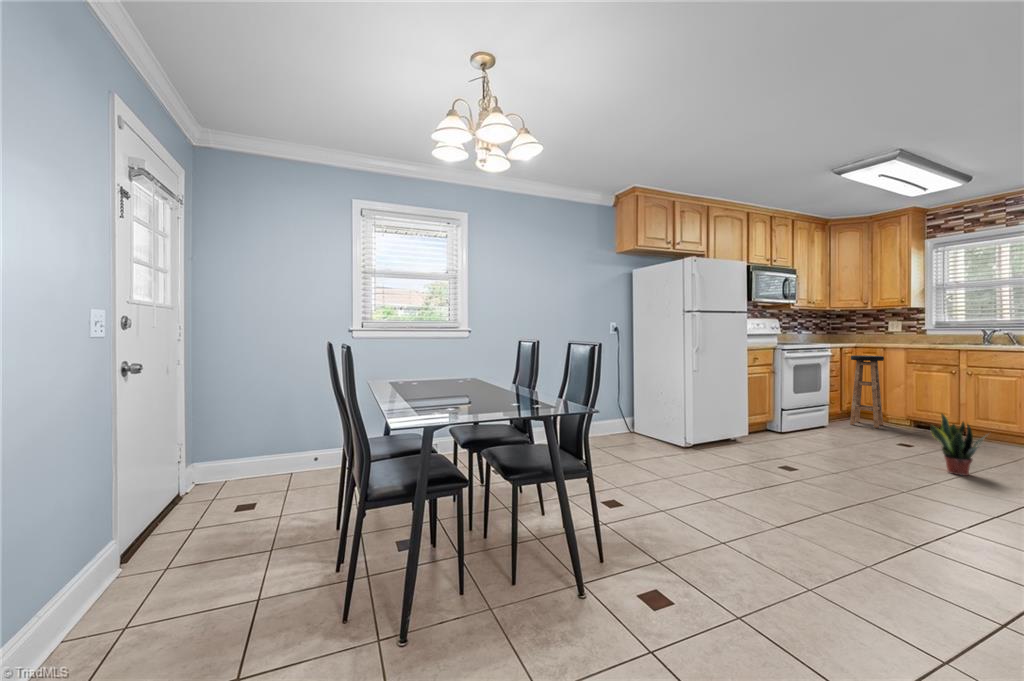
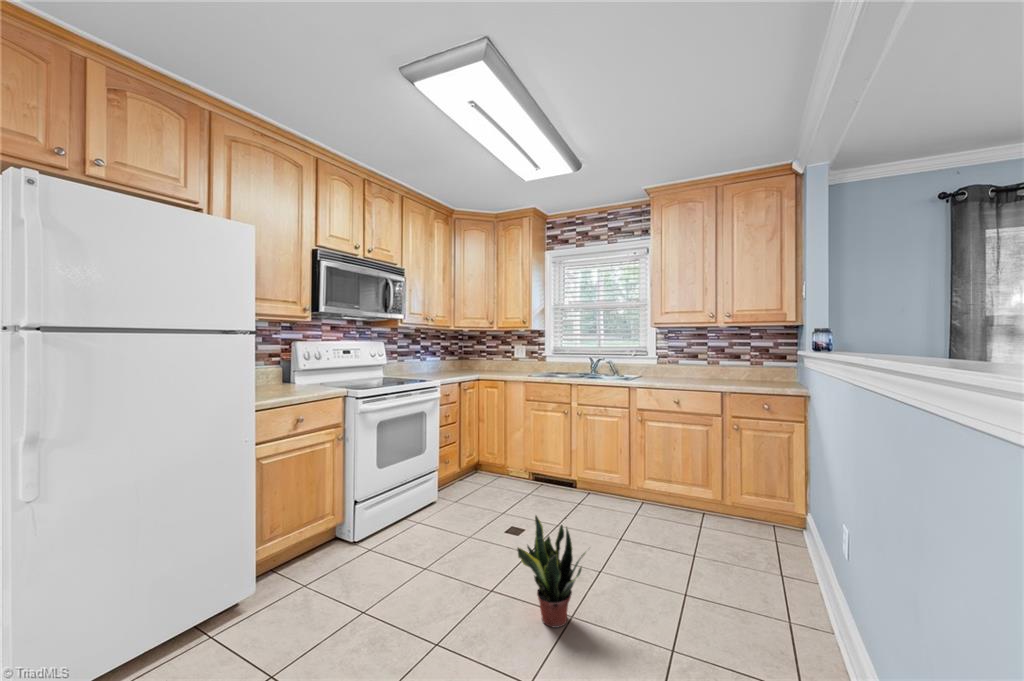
bar stool: present [850,355,884,428] -> none [467,391,504,489]

